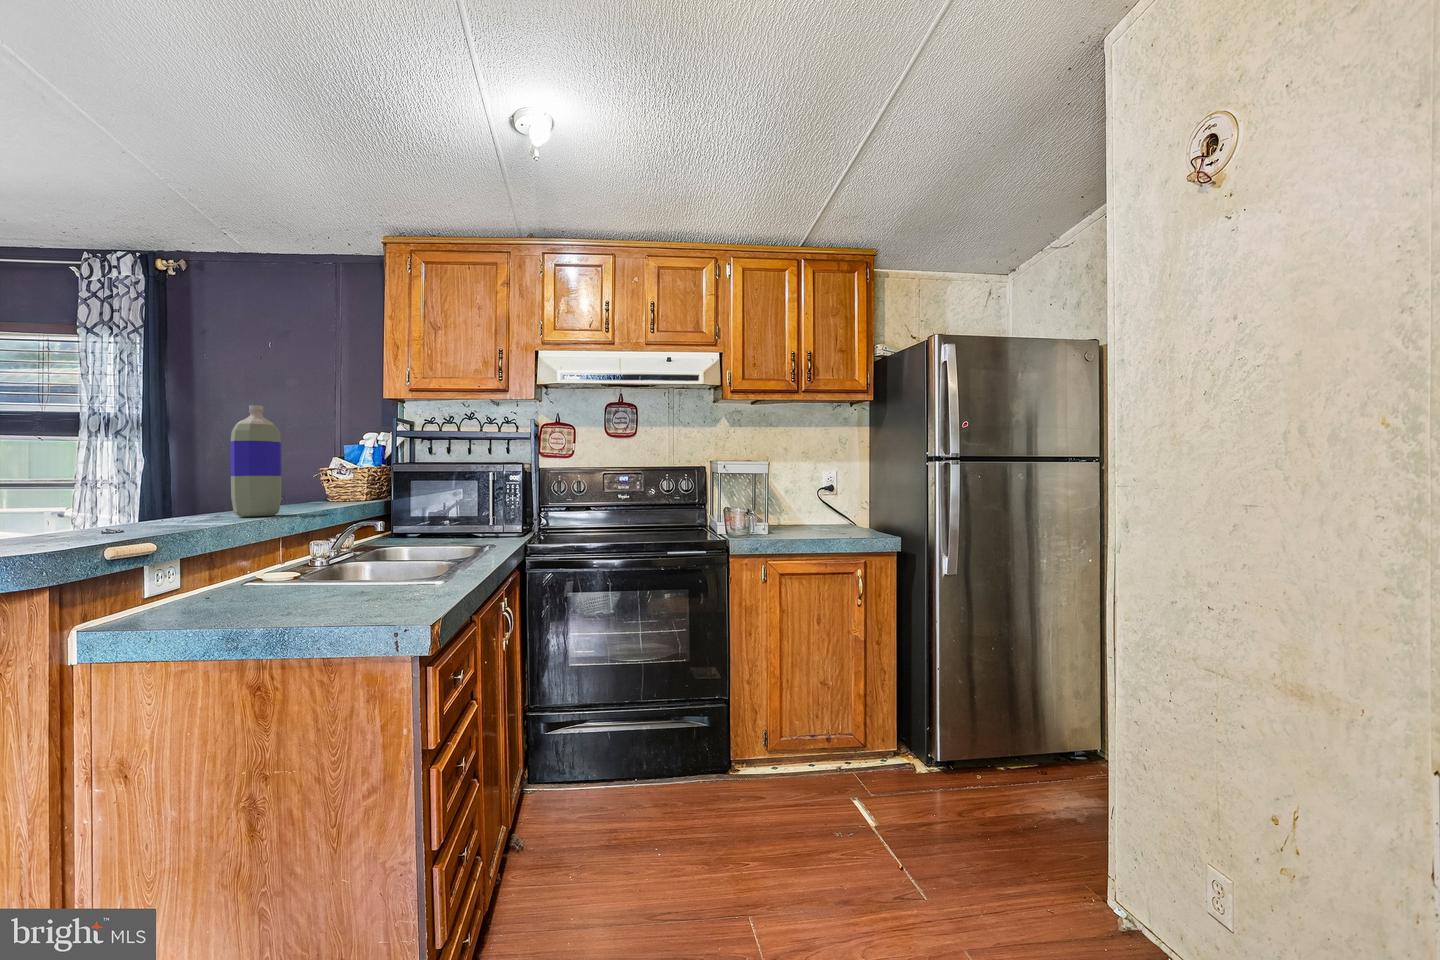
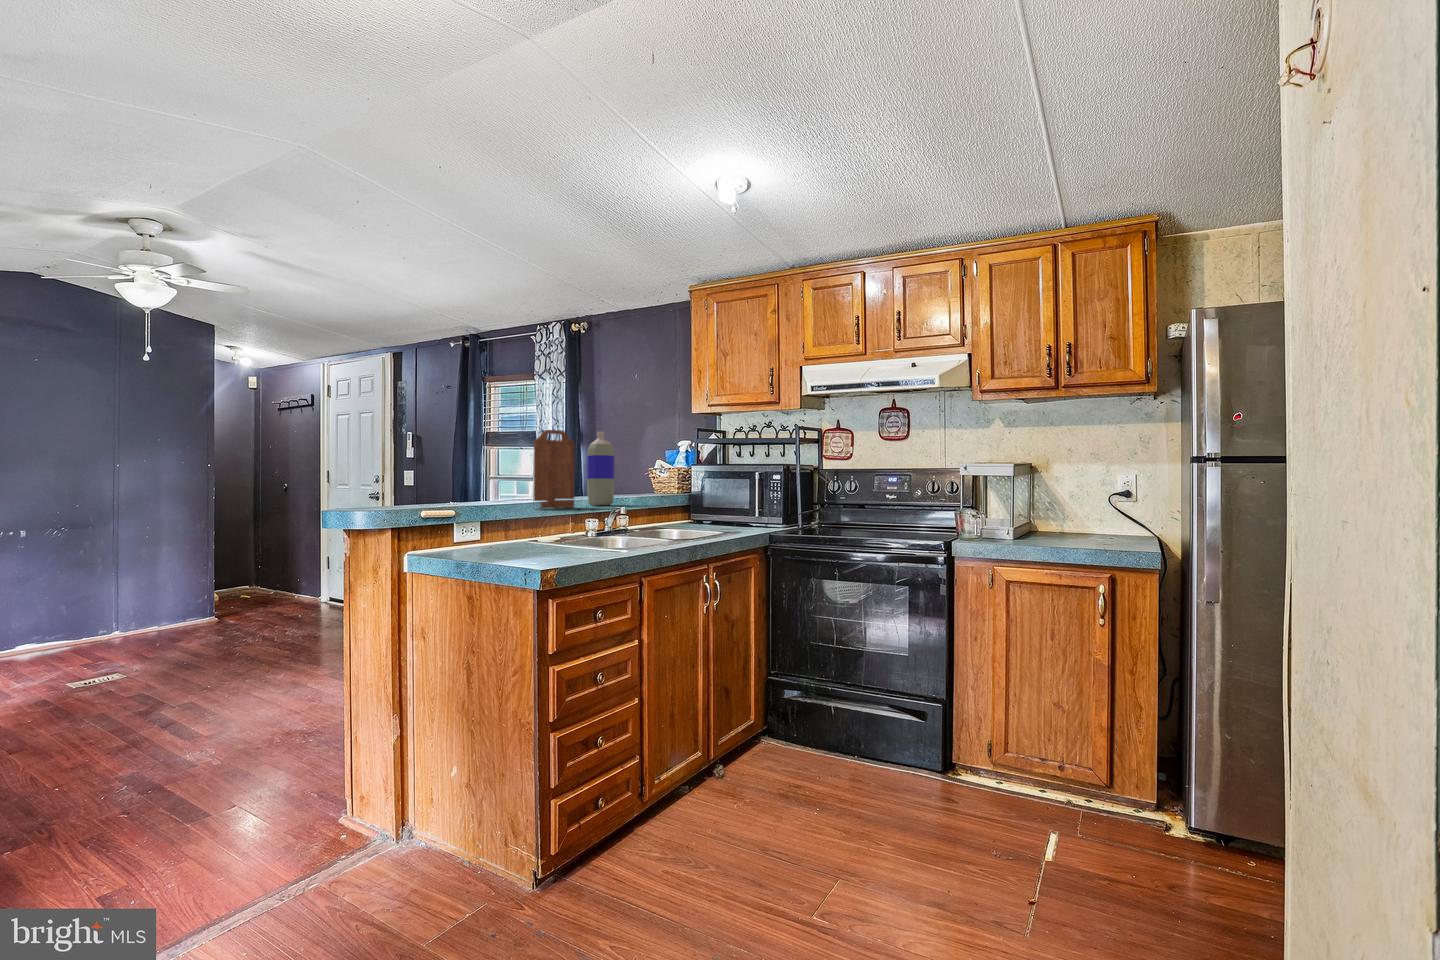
cutting board: none [127,393,214,528] -> present [534,430,575,509]

